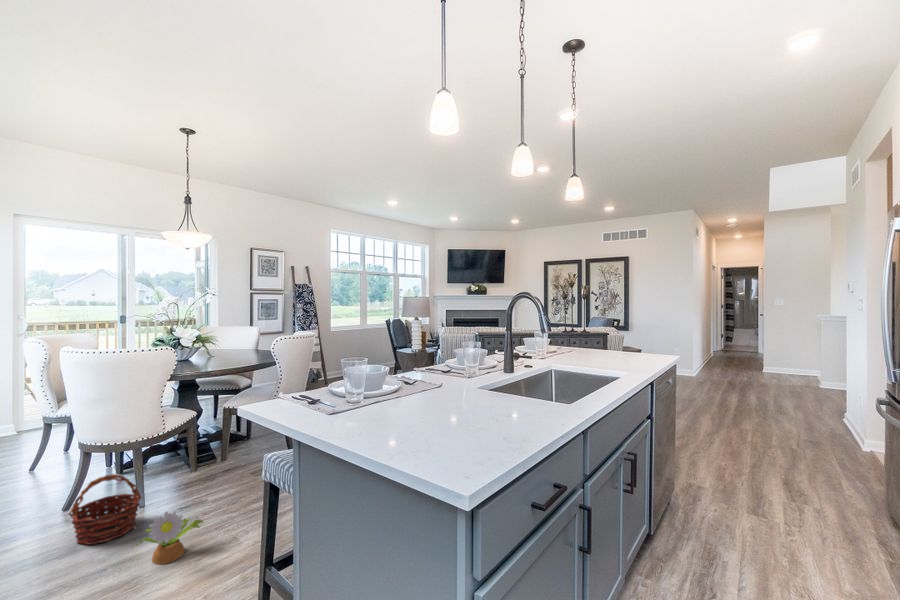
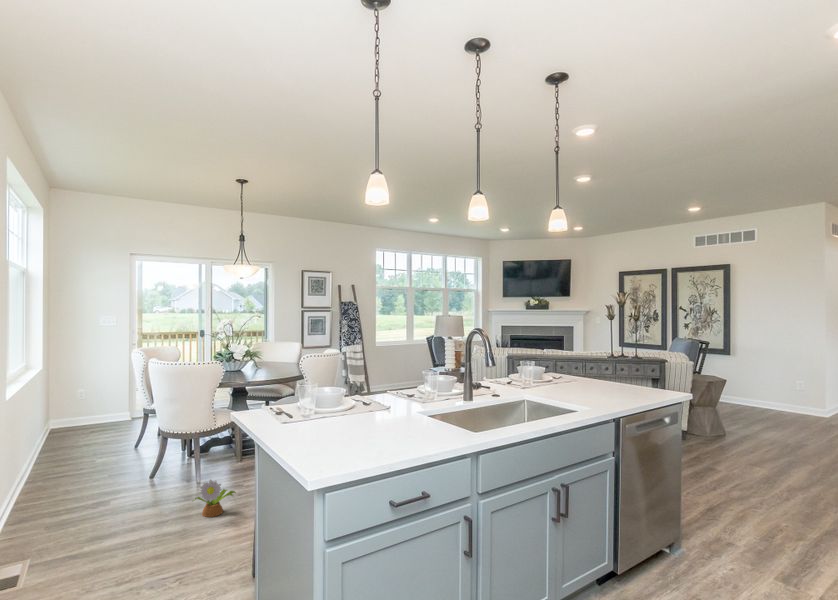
basket: present [69,474,141,544] -> none [155,453,199,500]

